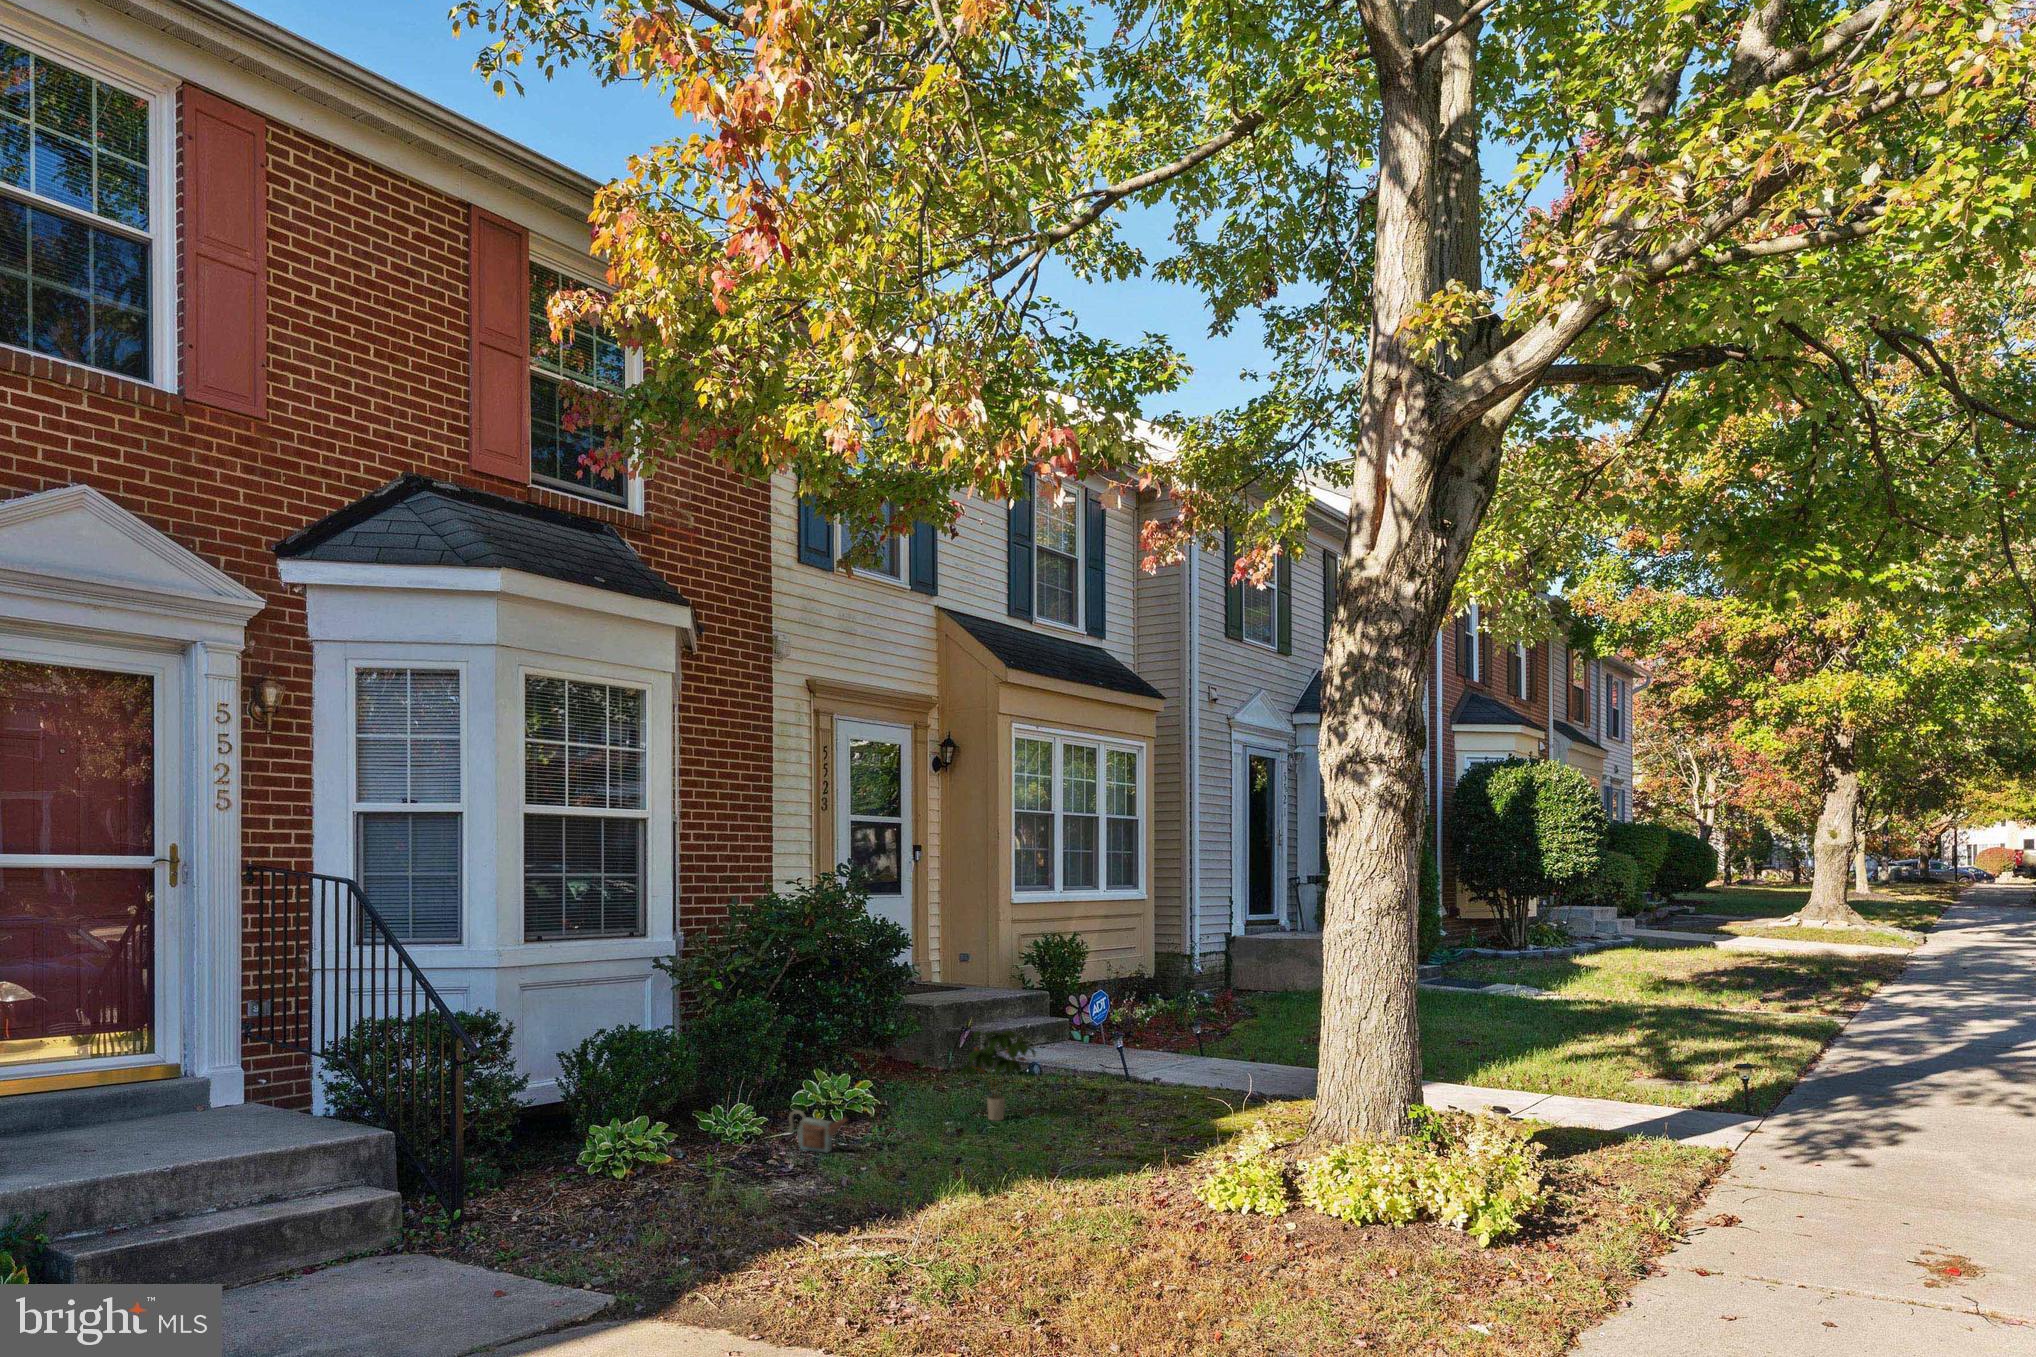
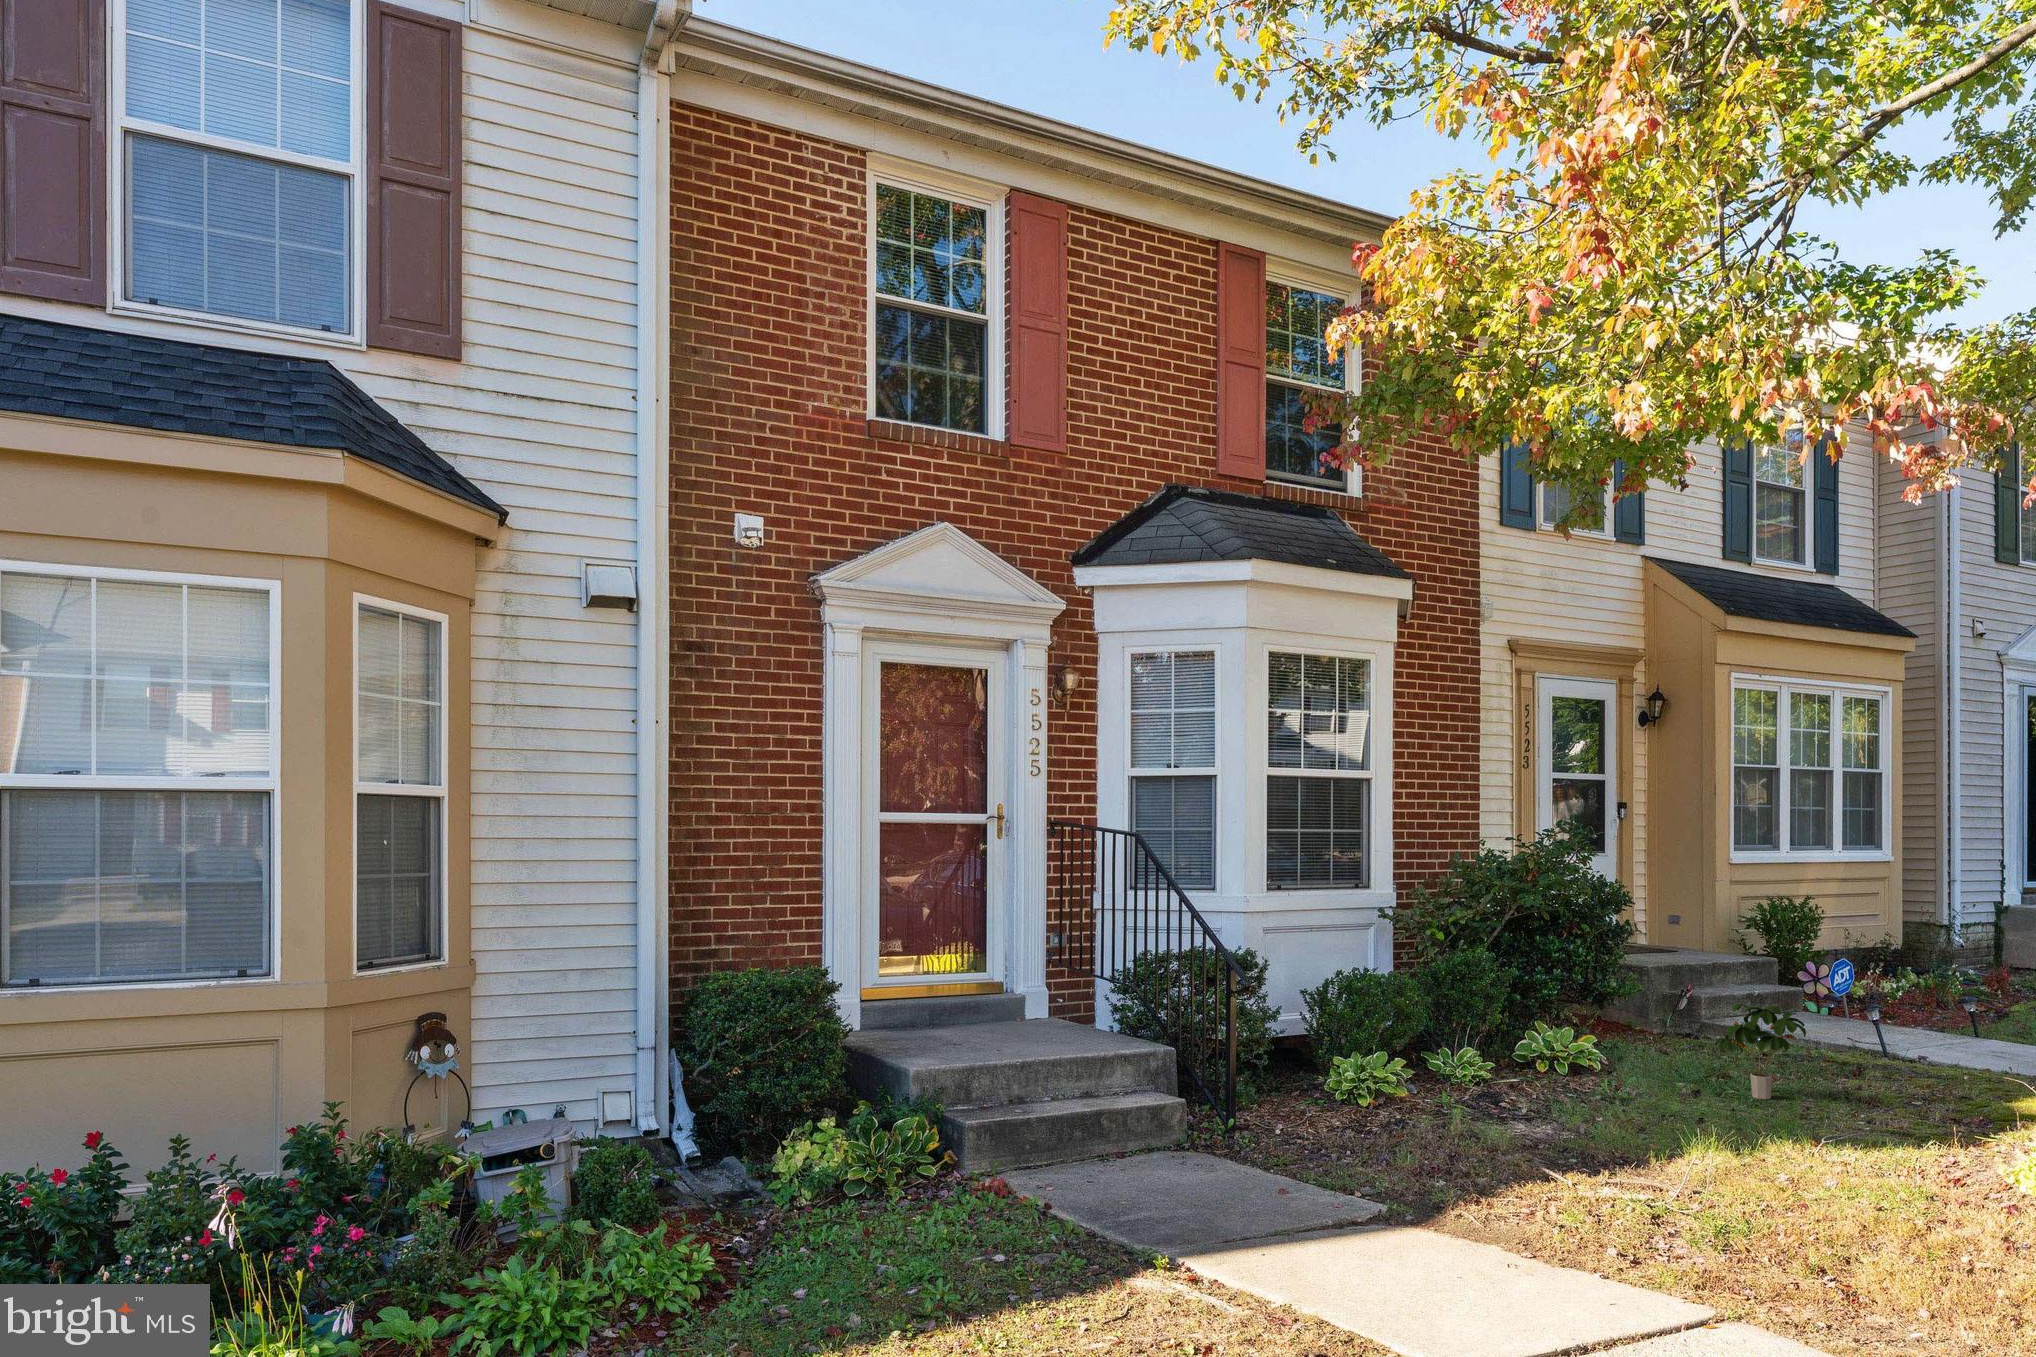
watering can: present [788,1110,848,1152] -> none [1535,1066,1599,1110]

